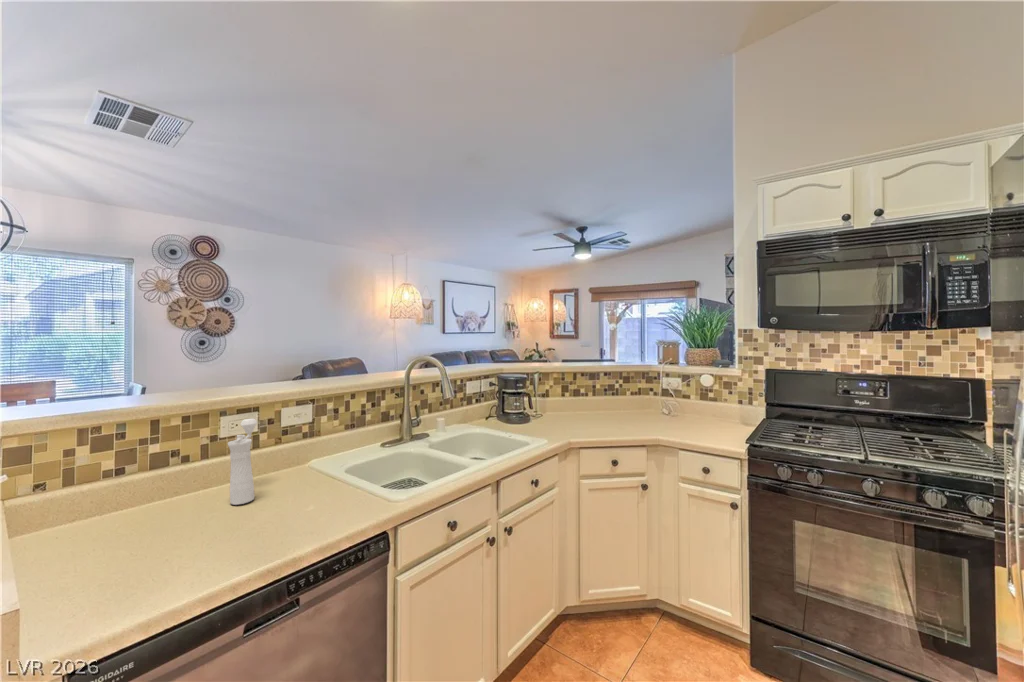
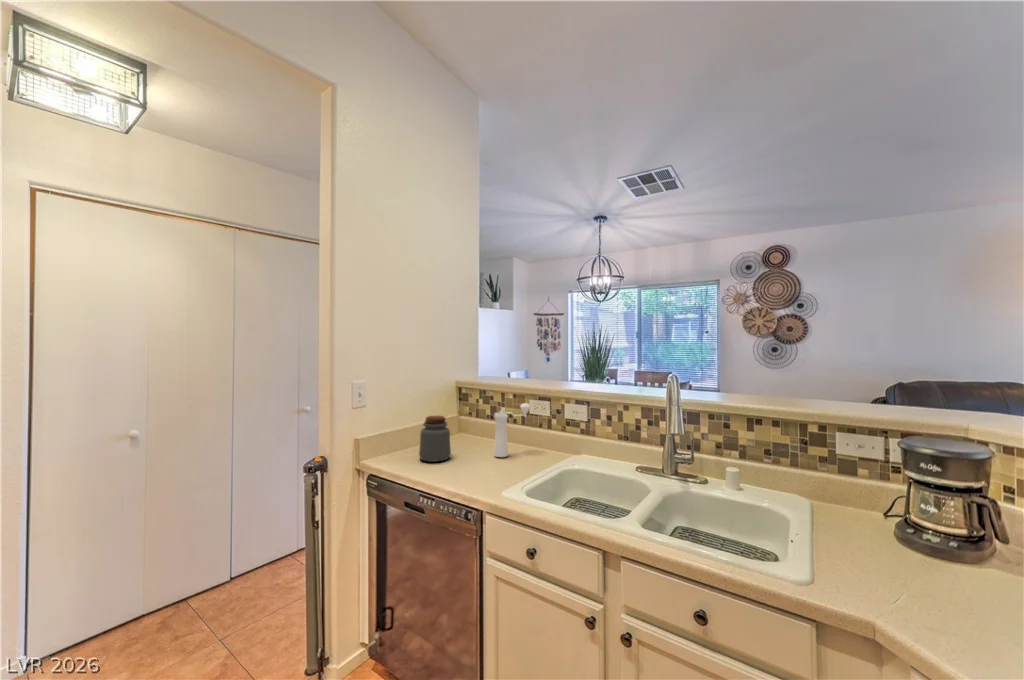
jar: none [120,472,200,571] -> present [419,416,451,462]

